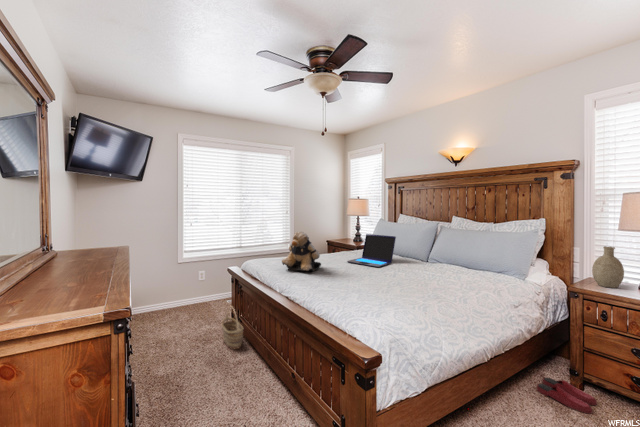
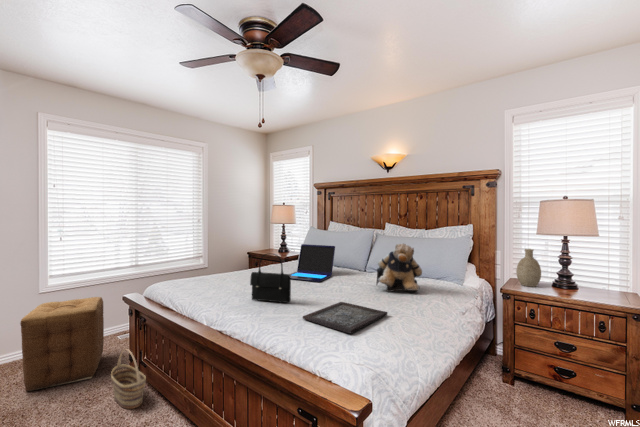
teddy bear: present [282,232,321,272] -> present [377,244,422,292]
handbag: none [315,240,346,282] -> present [250,254,291,303]
ottoman: none [169,268,219,327] -> present [20,297,104,391]
tray: none [350,284,427,309] -> present [303,302,387,333]
slippers: present [537,377,597,414] -> none [480,380,530,410]

